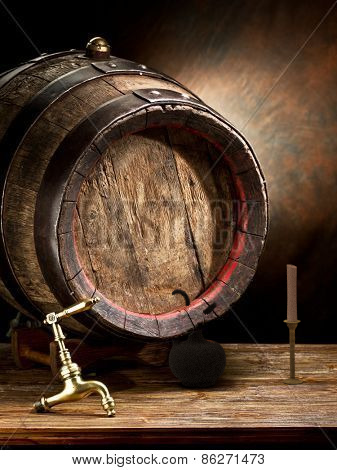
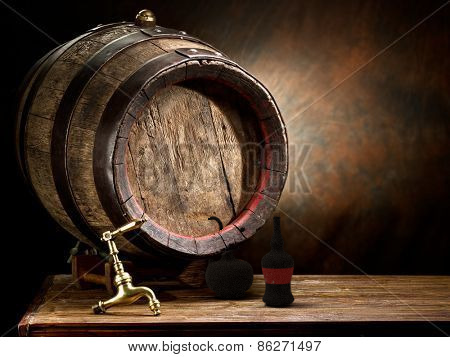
candlestick: present [282,265,303,384] -> none [301,195,318,295]
wine bottle: none [235,289,275,401] -> present [261,212,295,305]

